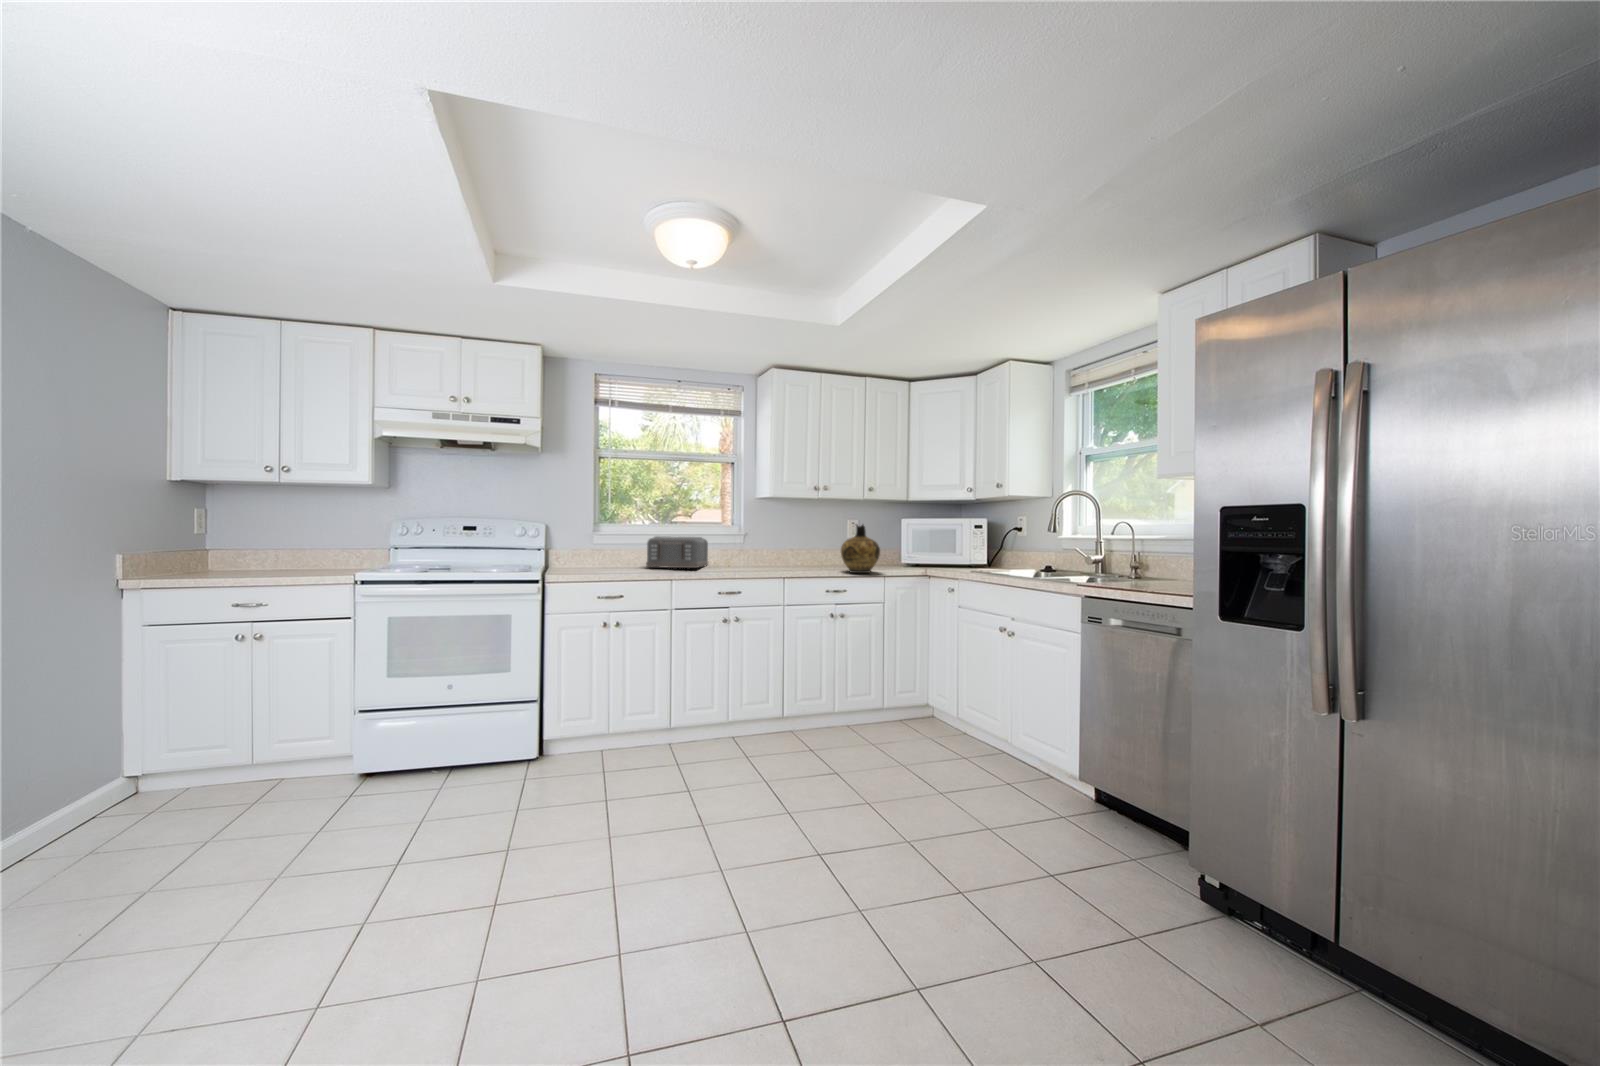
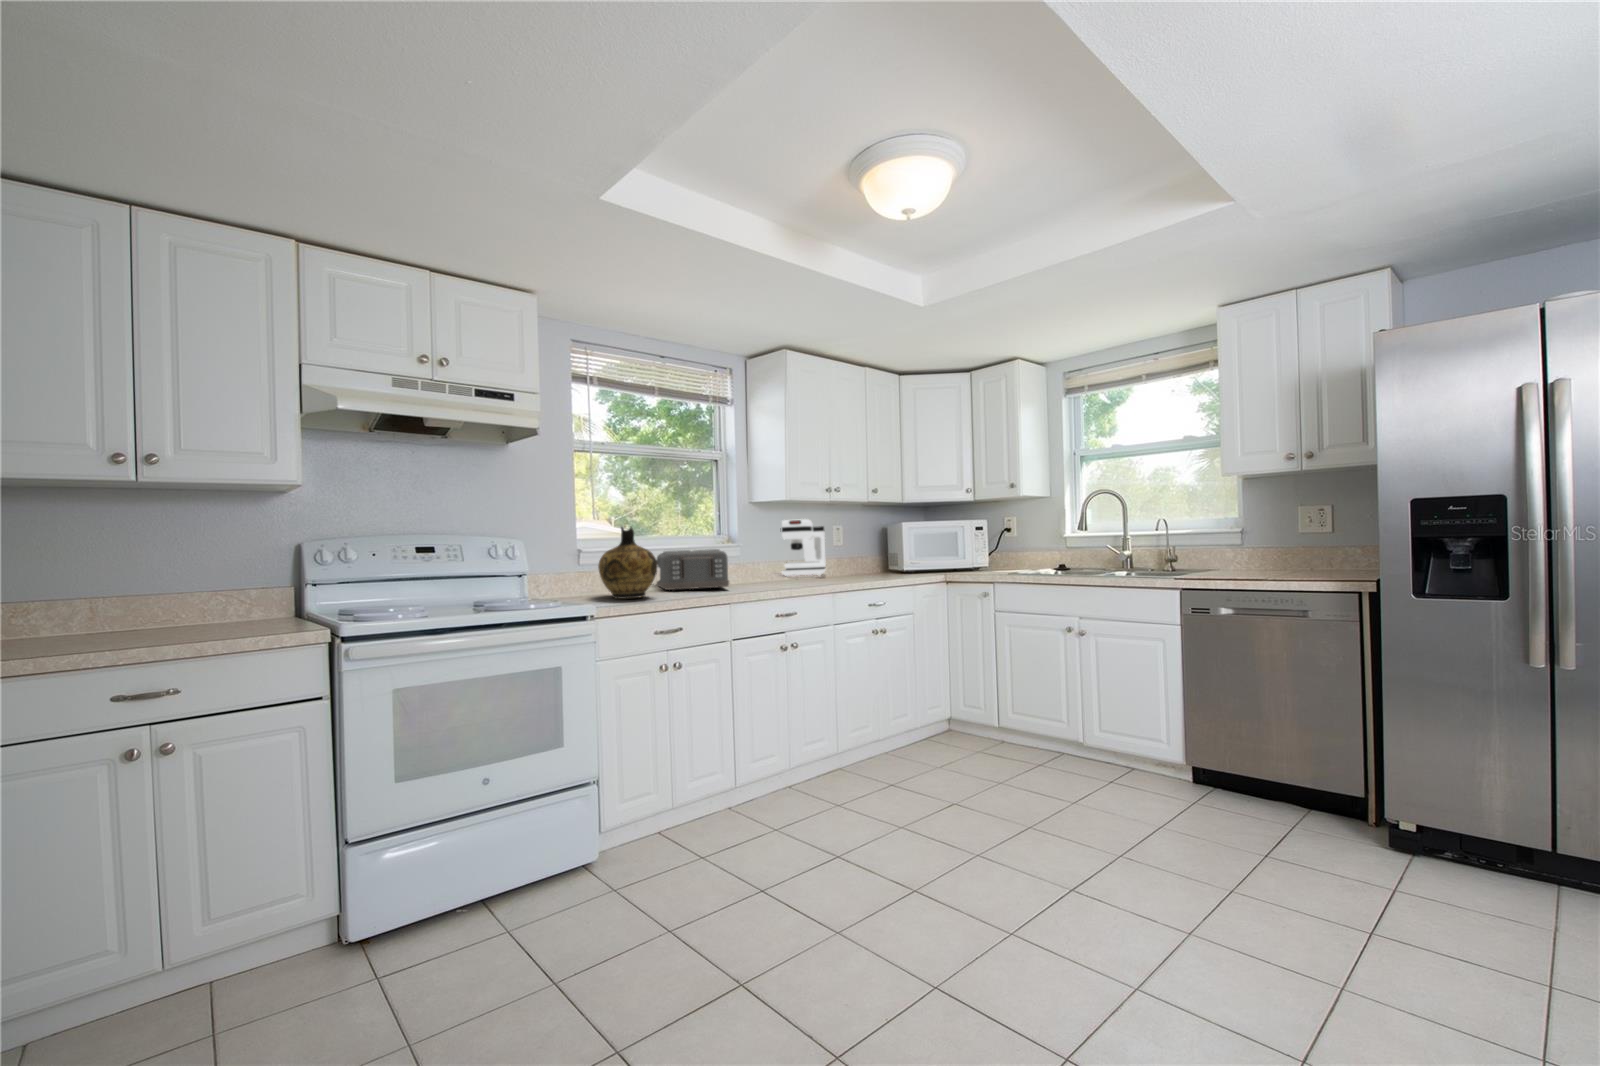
coffee maker: none [785,514,832,564] -> present [781,519,826,577]
ceramic jug: present [841,525,880,573] -> present [598,527,657,599]

